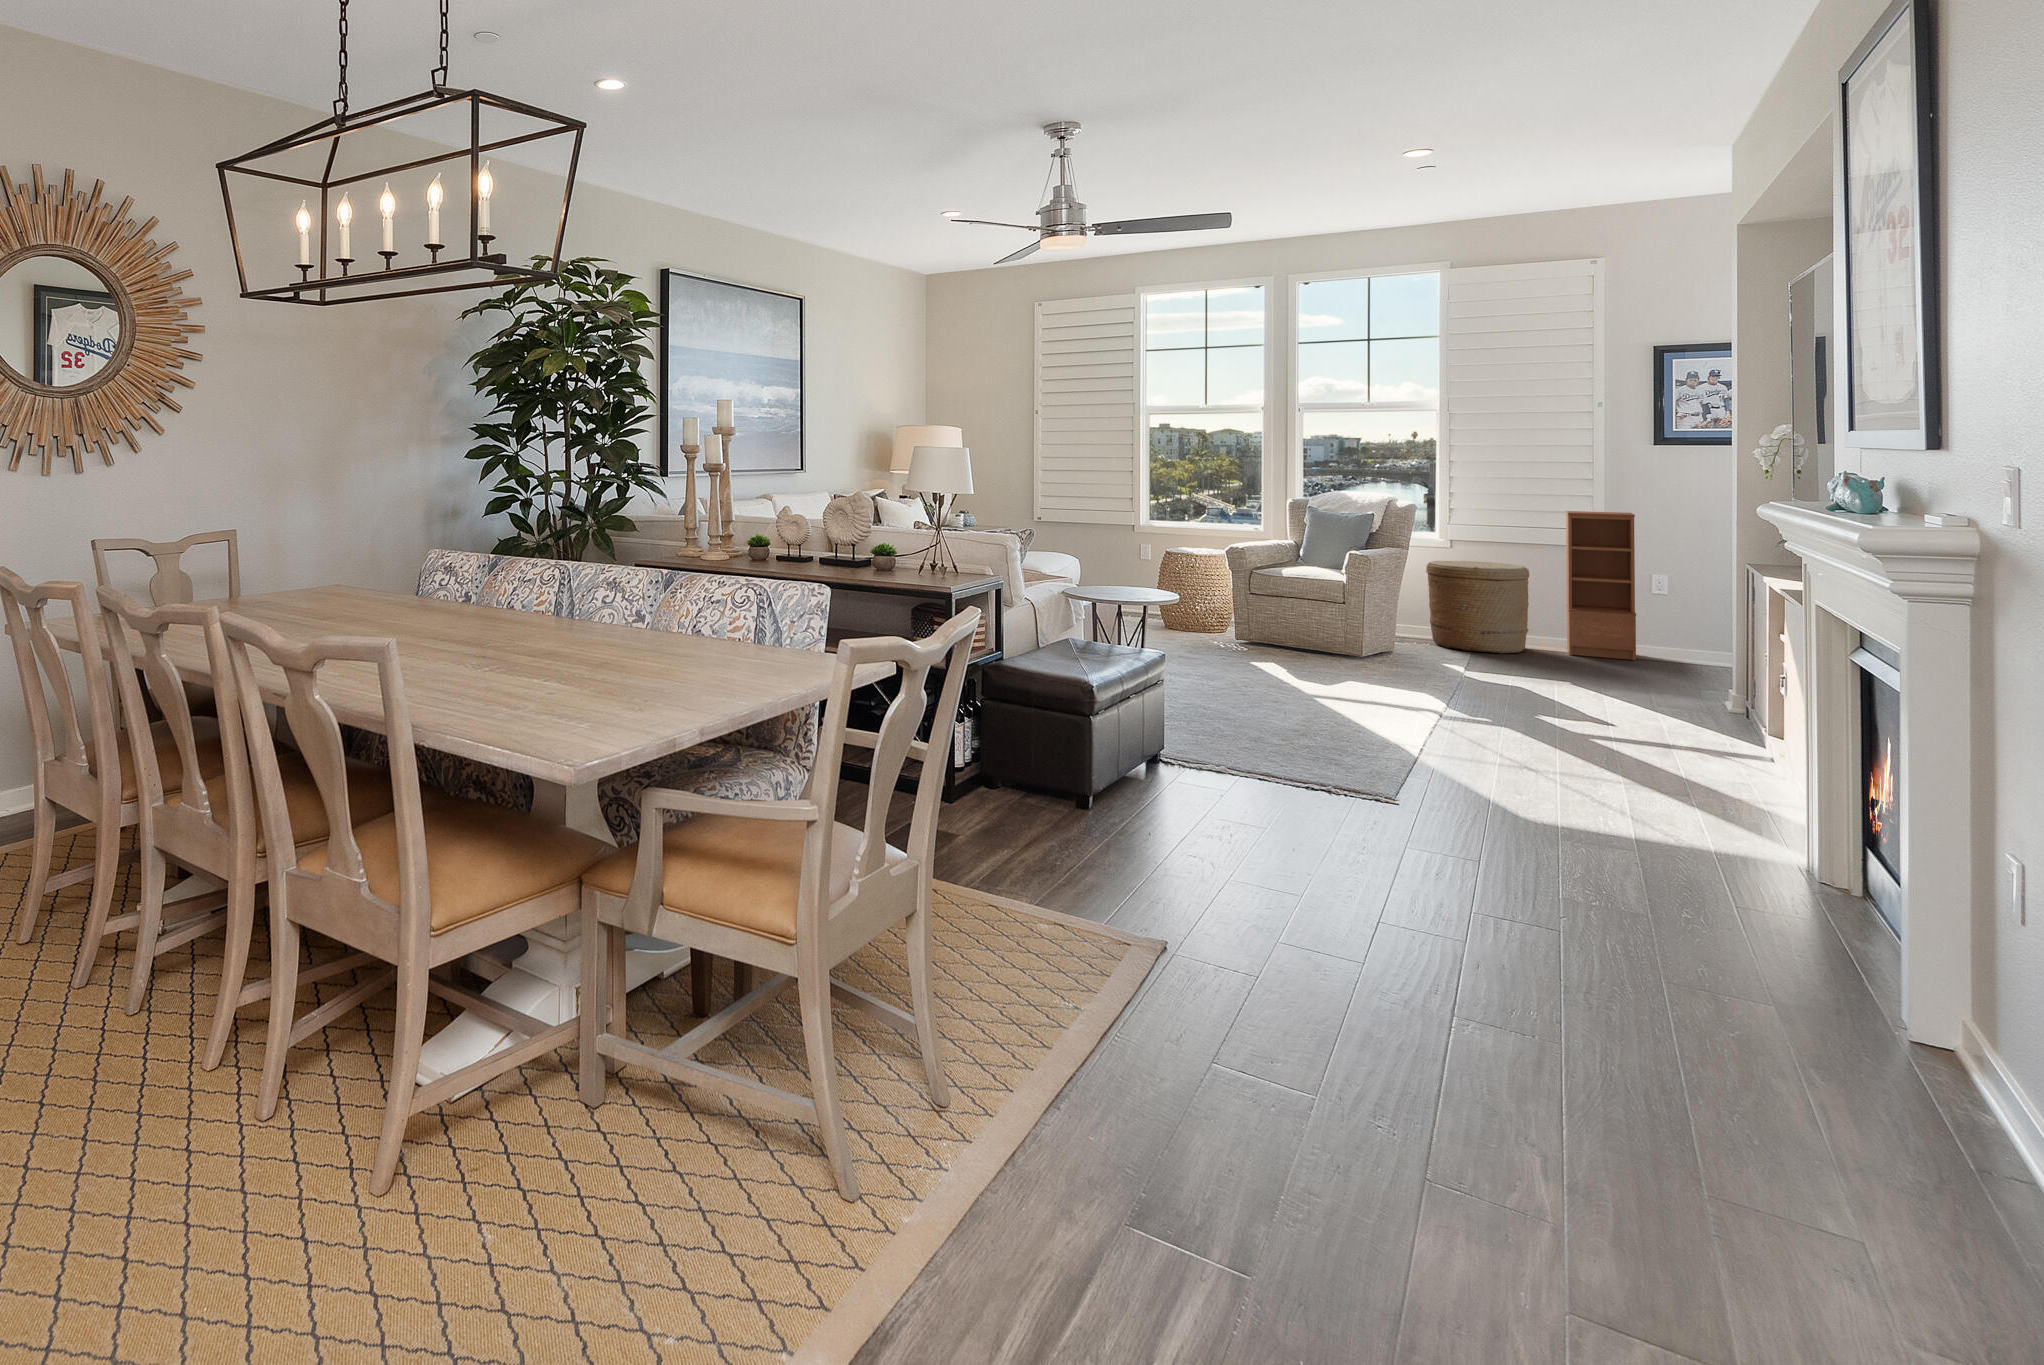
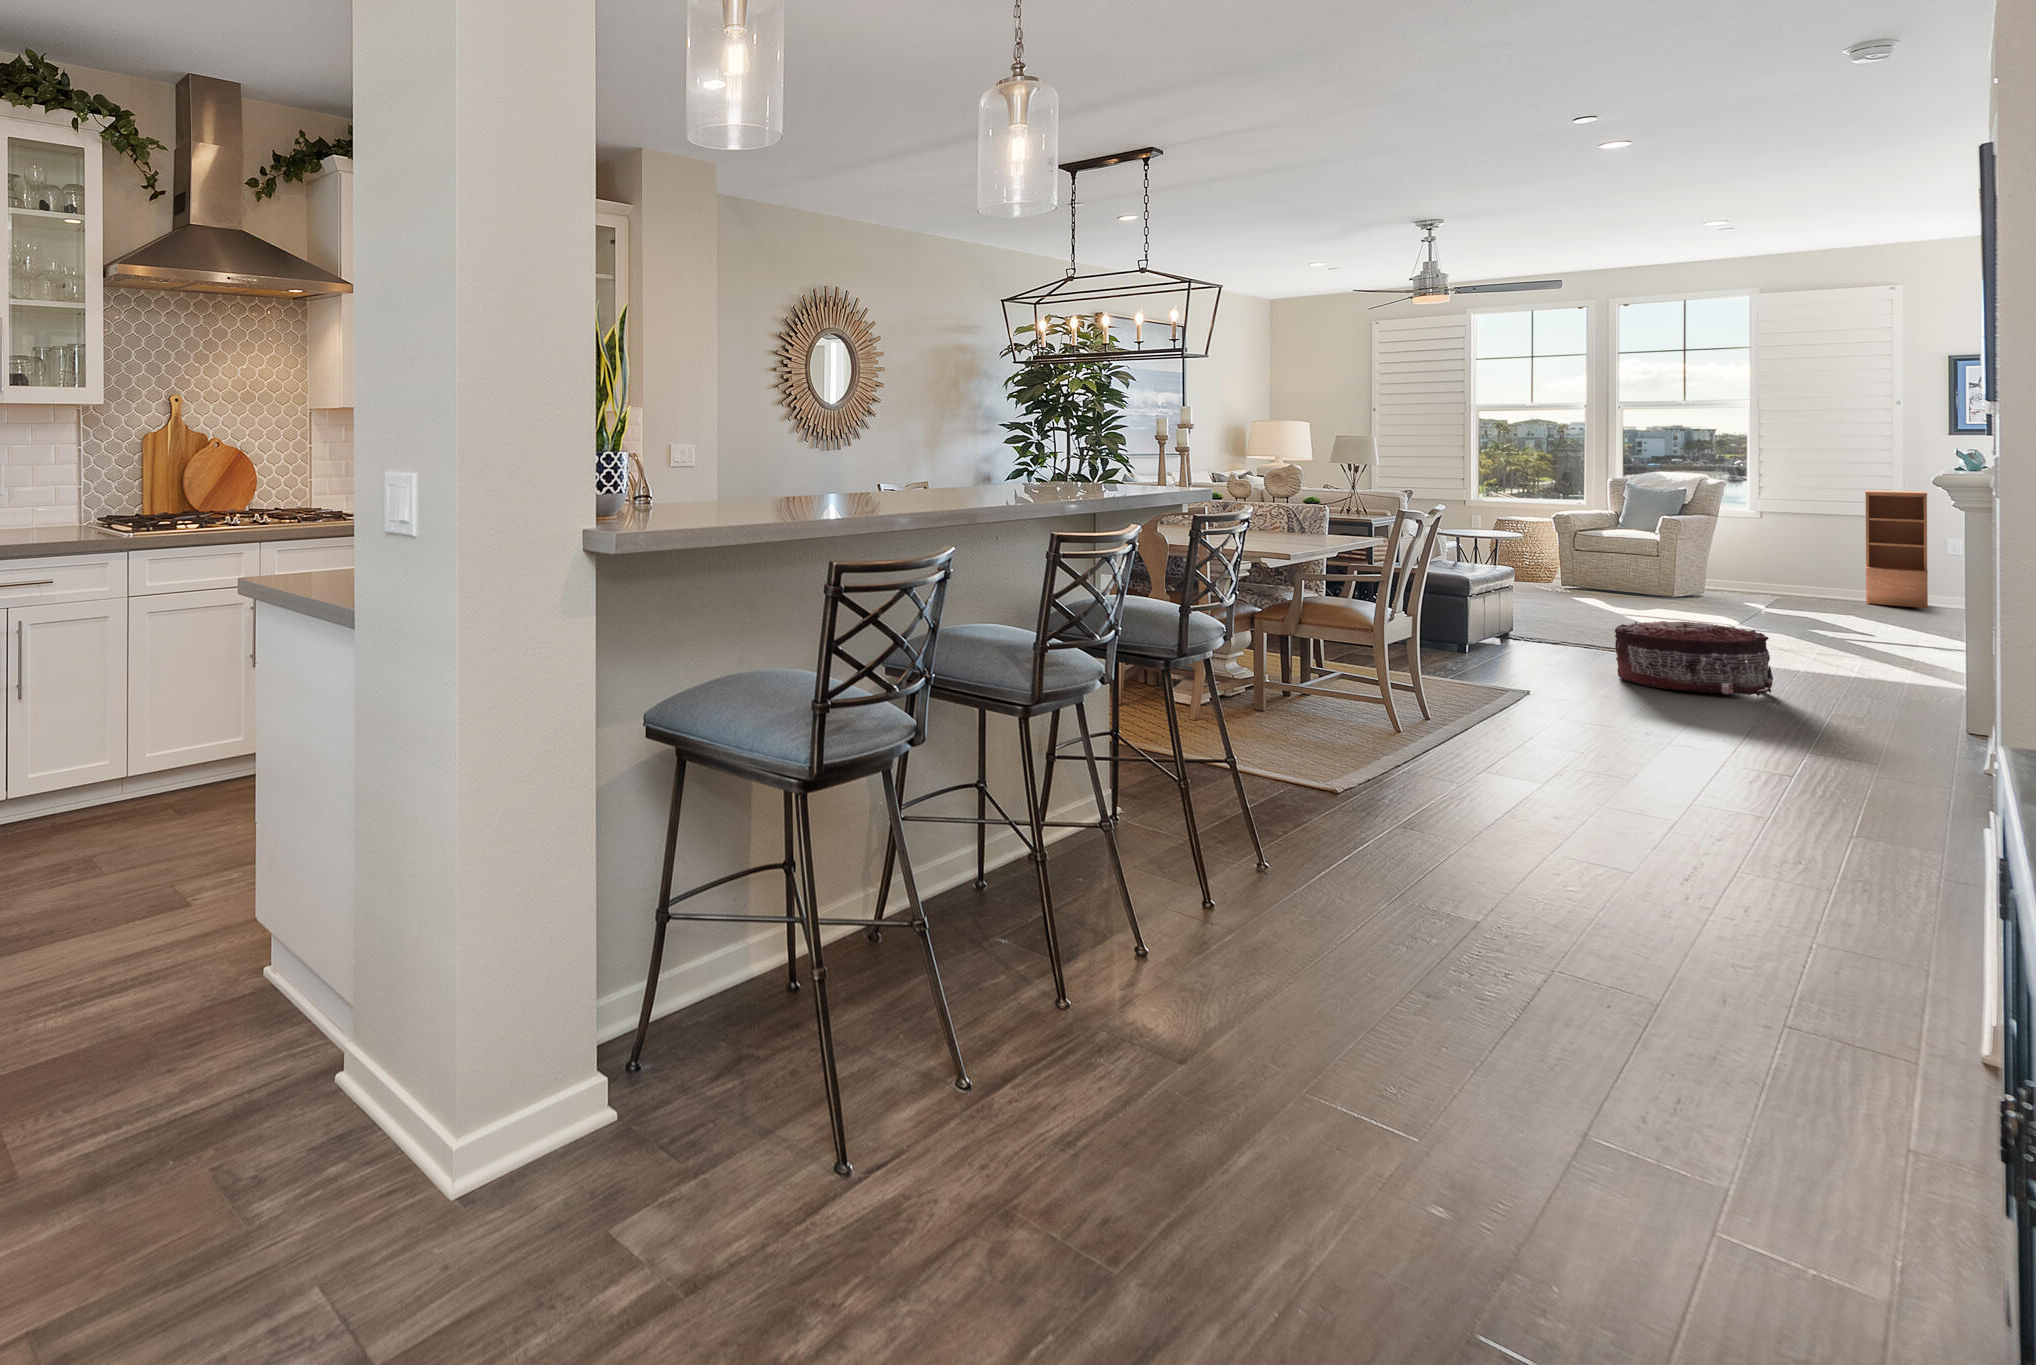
basket: present [1426,561,1529,653] -> none [1734,529,1829,601]
pouf: none [1302,746,1534,891] -> present [1615,621,1773,697]

